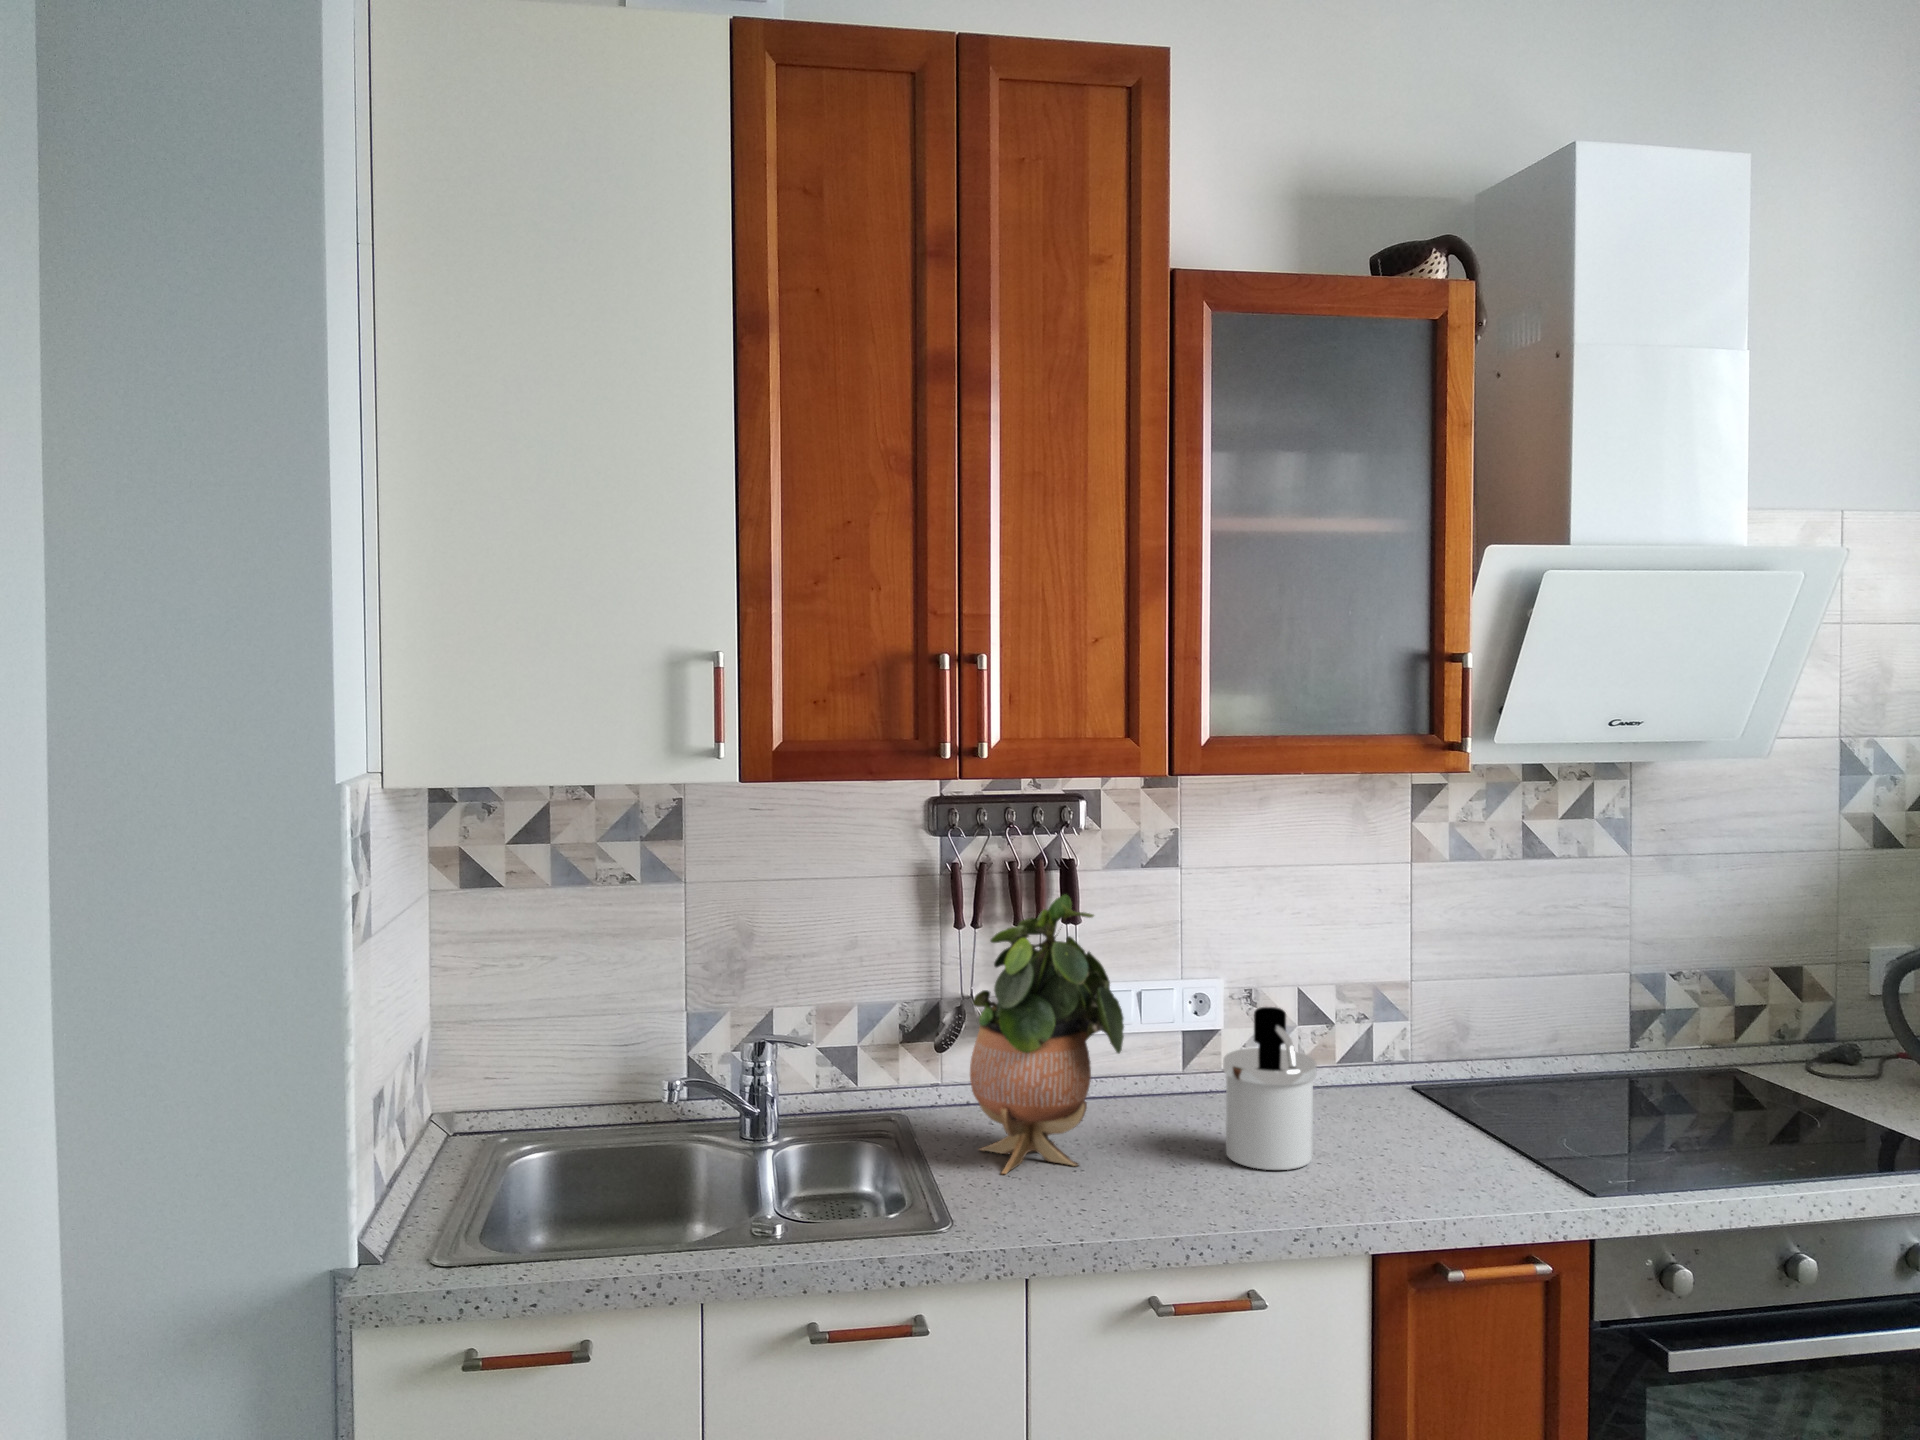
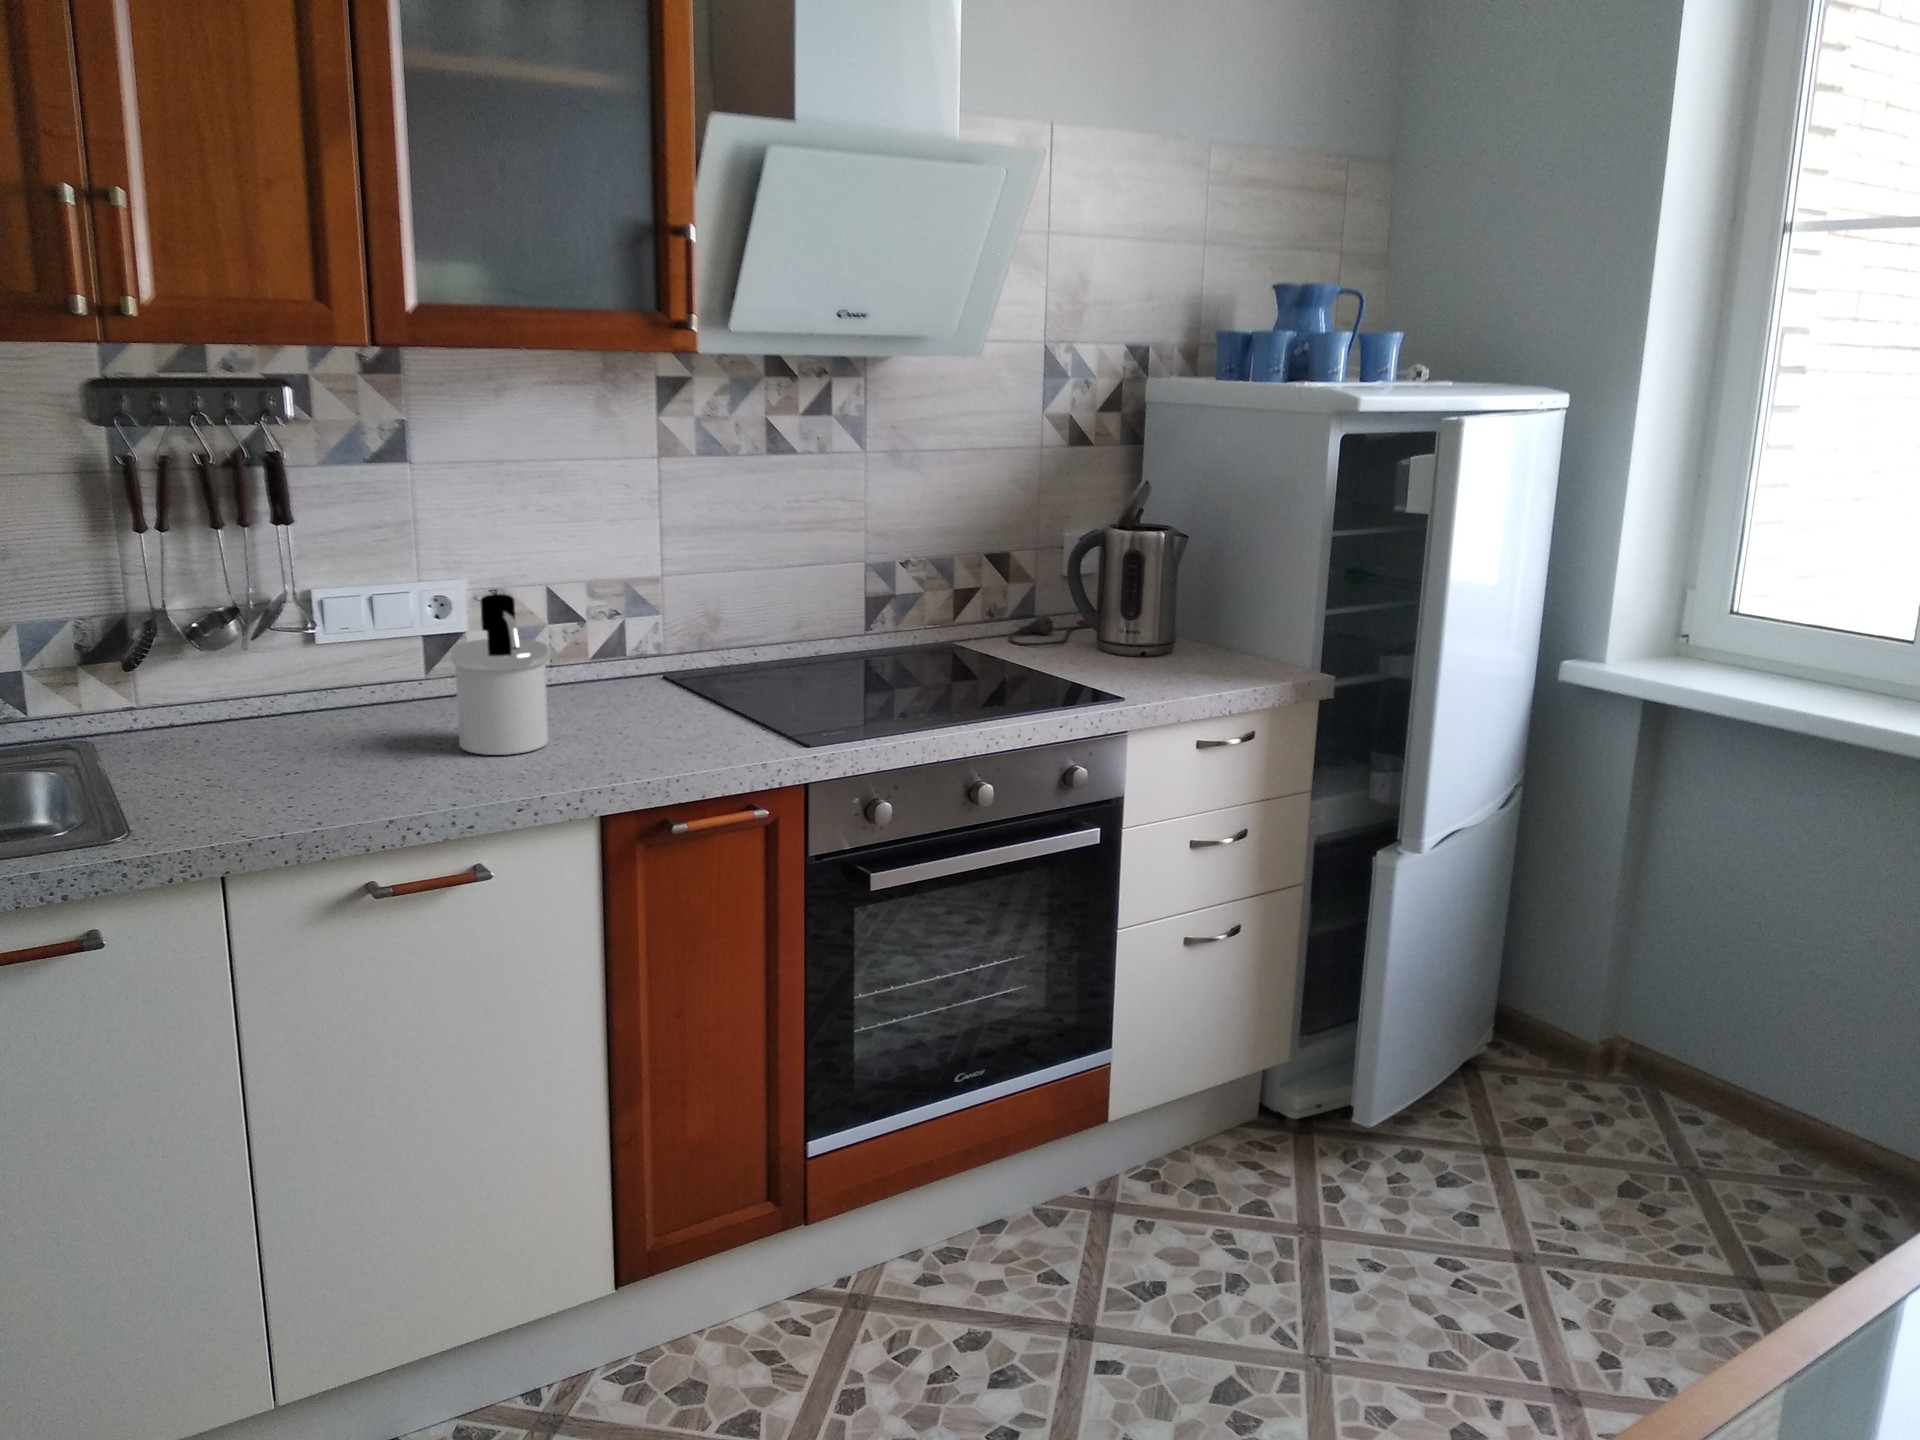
potted plant: present [970,895,1124,1174] -> none [154,481,336,784]

